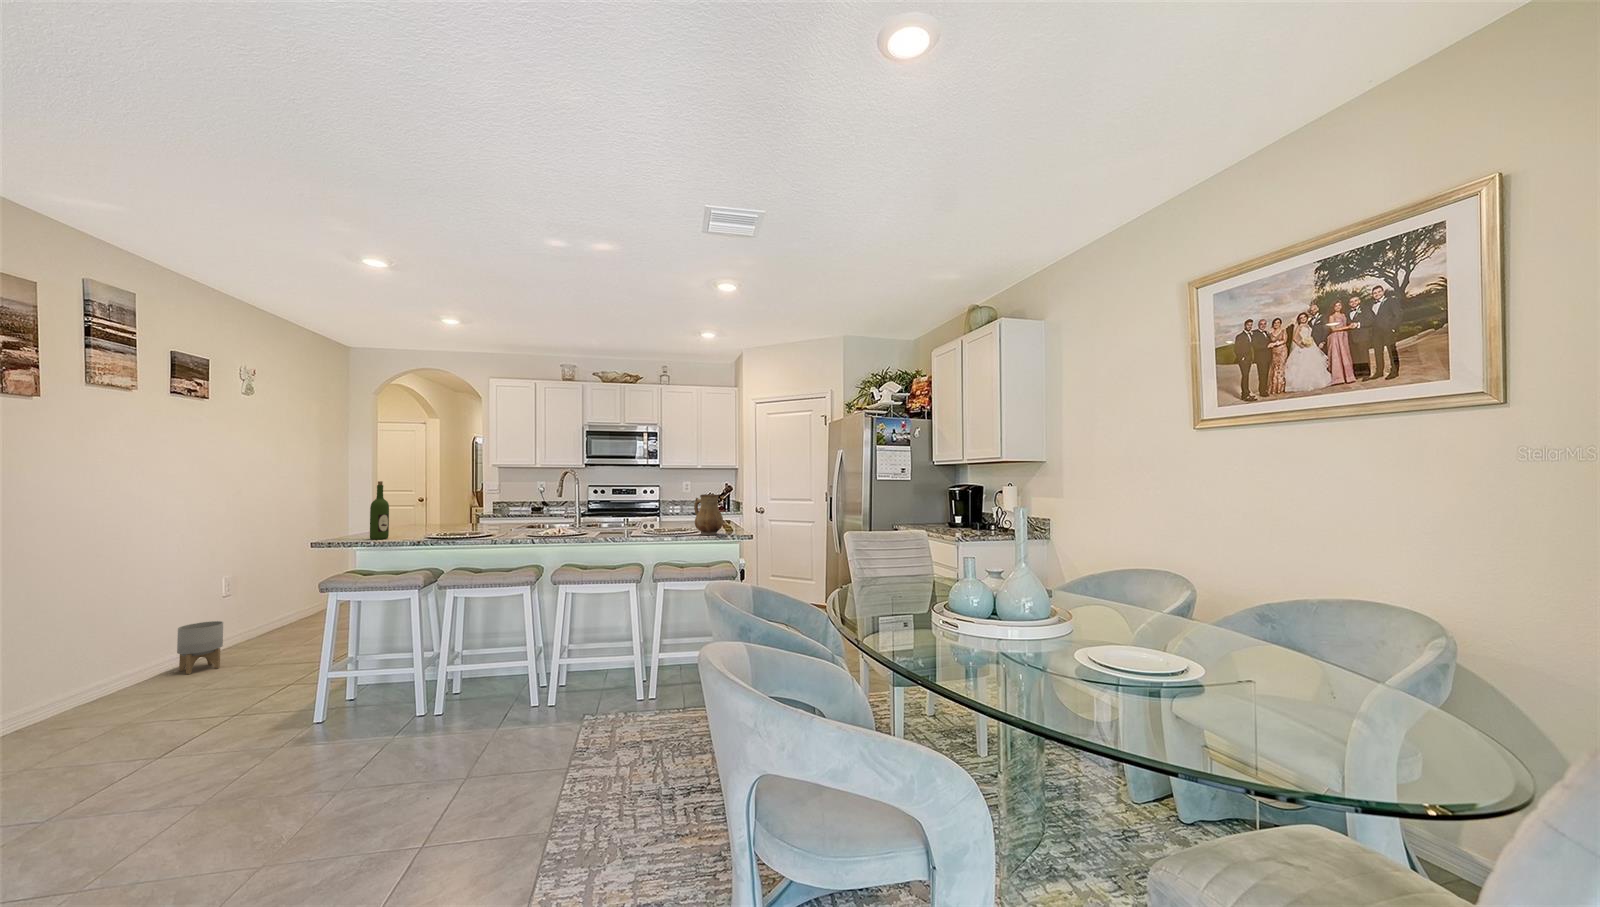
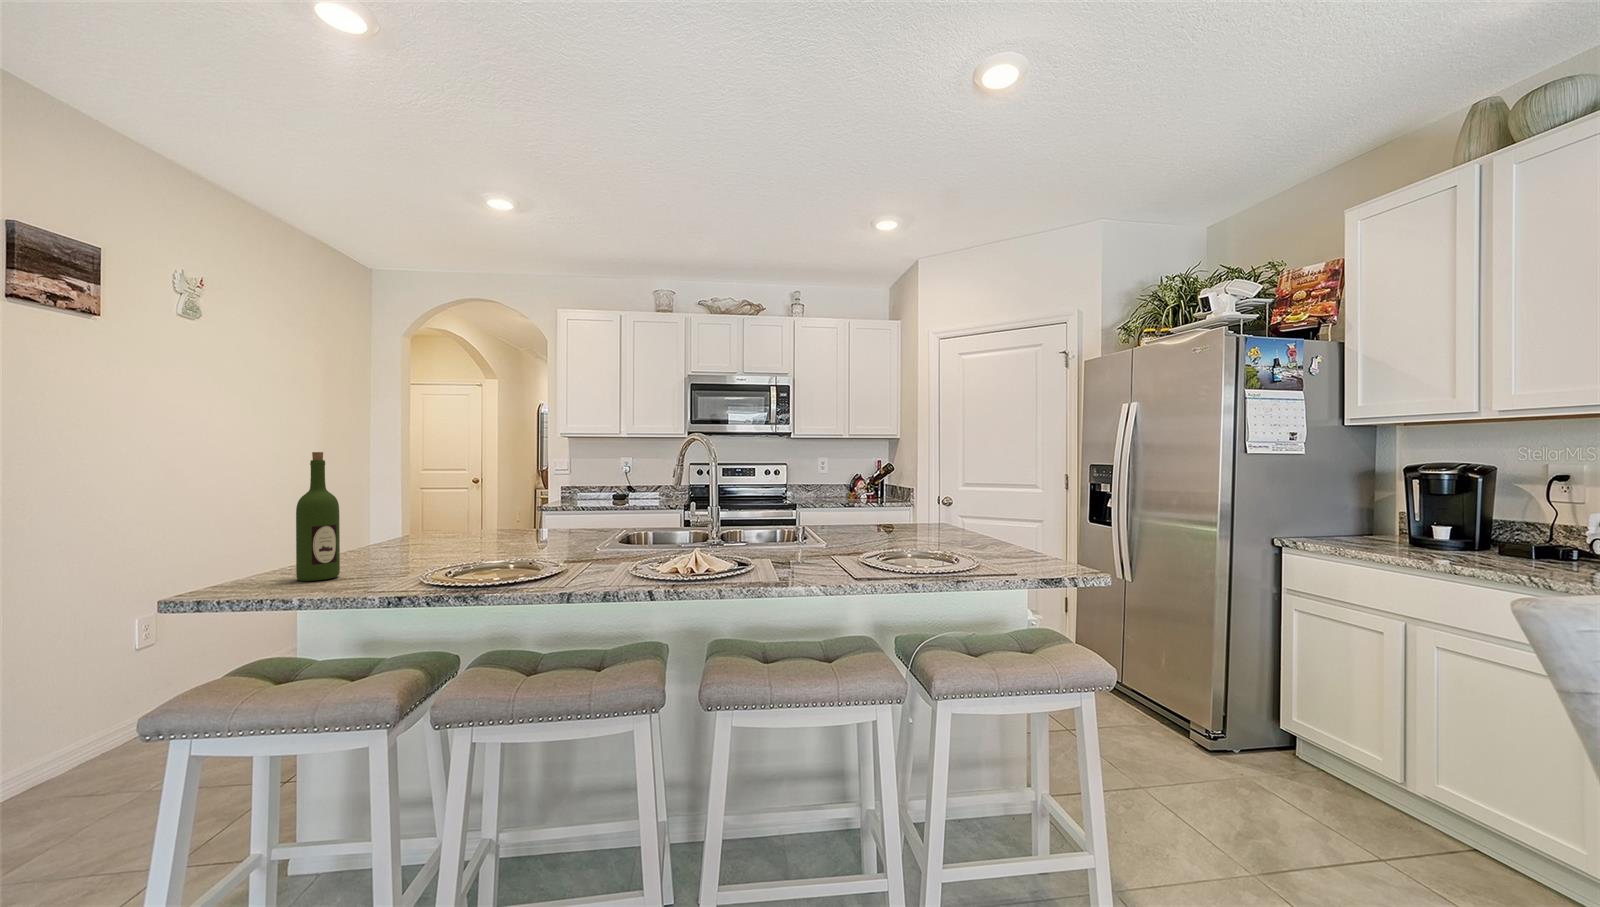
ceramic pitcher: present [694,494,723,535] -> none [940,482,1007,566]
planter: present [177,621,223,674] -> none [26,696,115,800]

